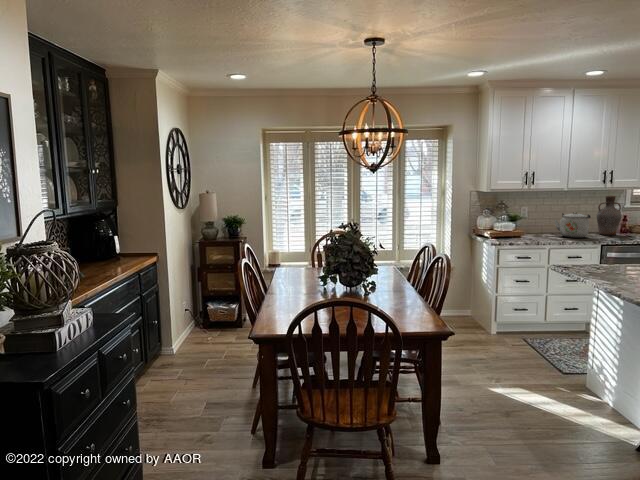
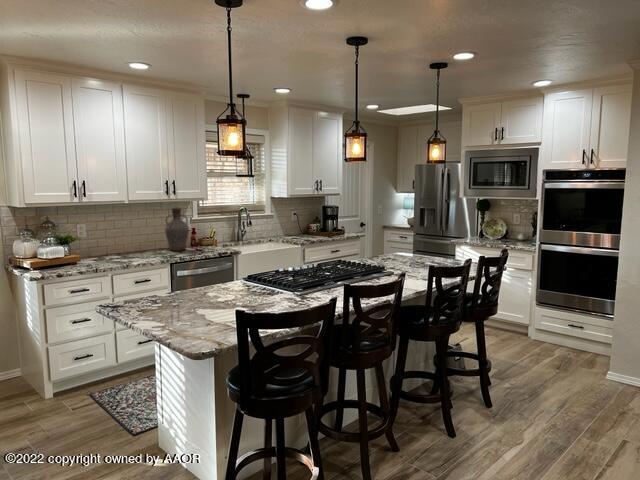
kettle: present [555,212,591,238] -> none [118,228,157,257]

